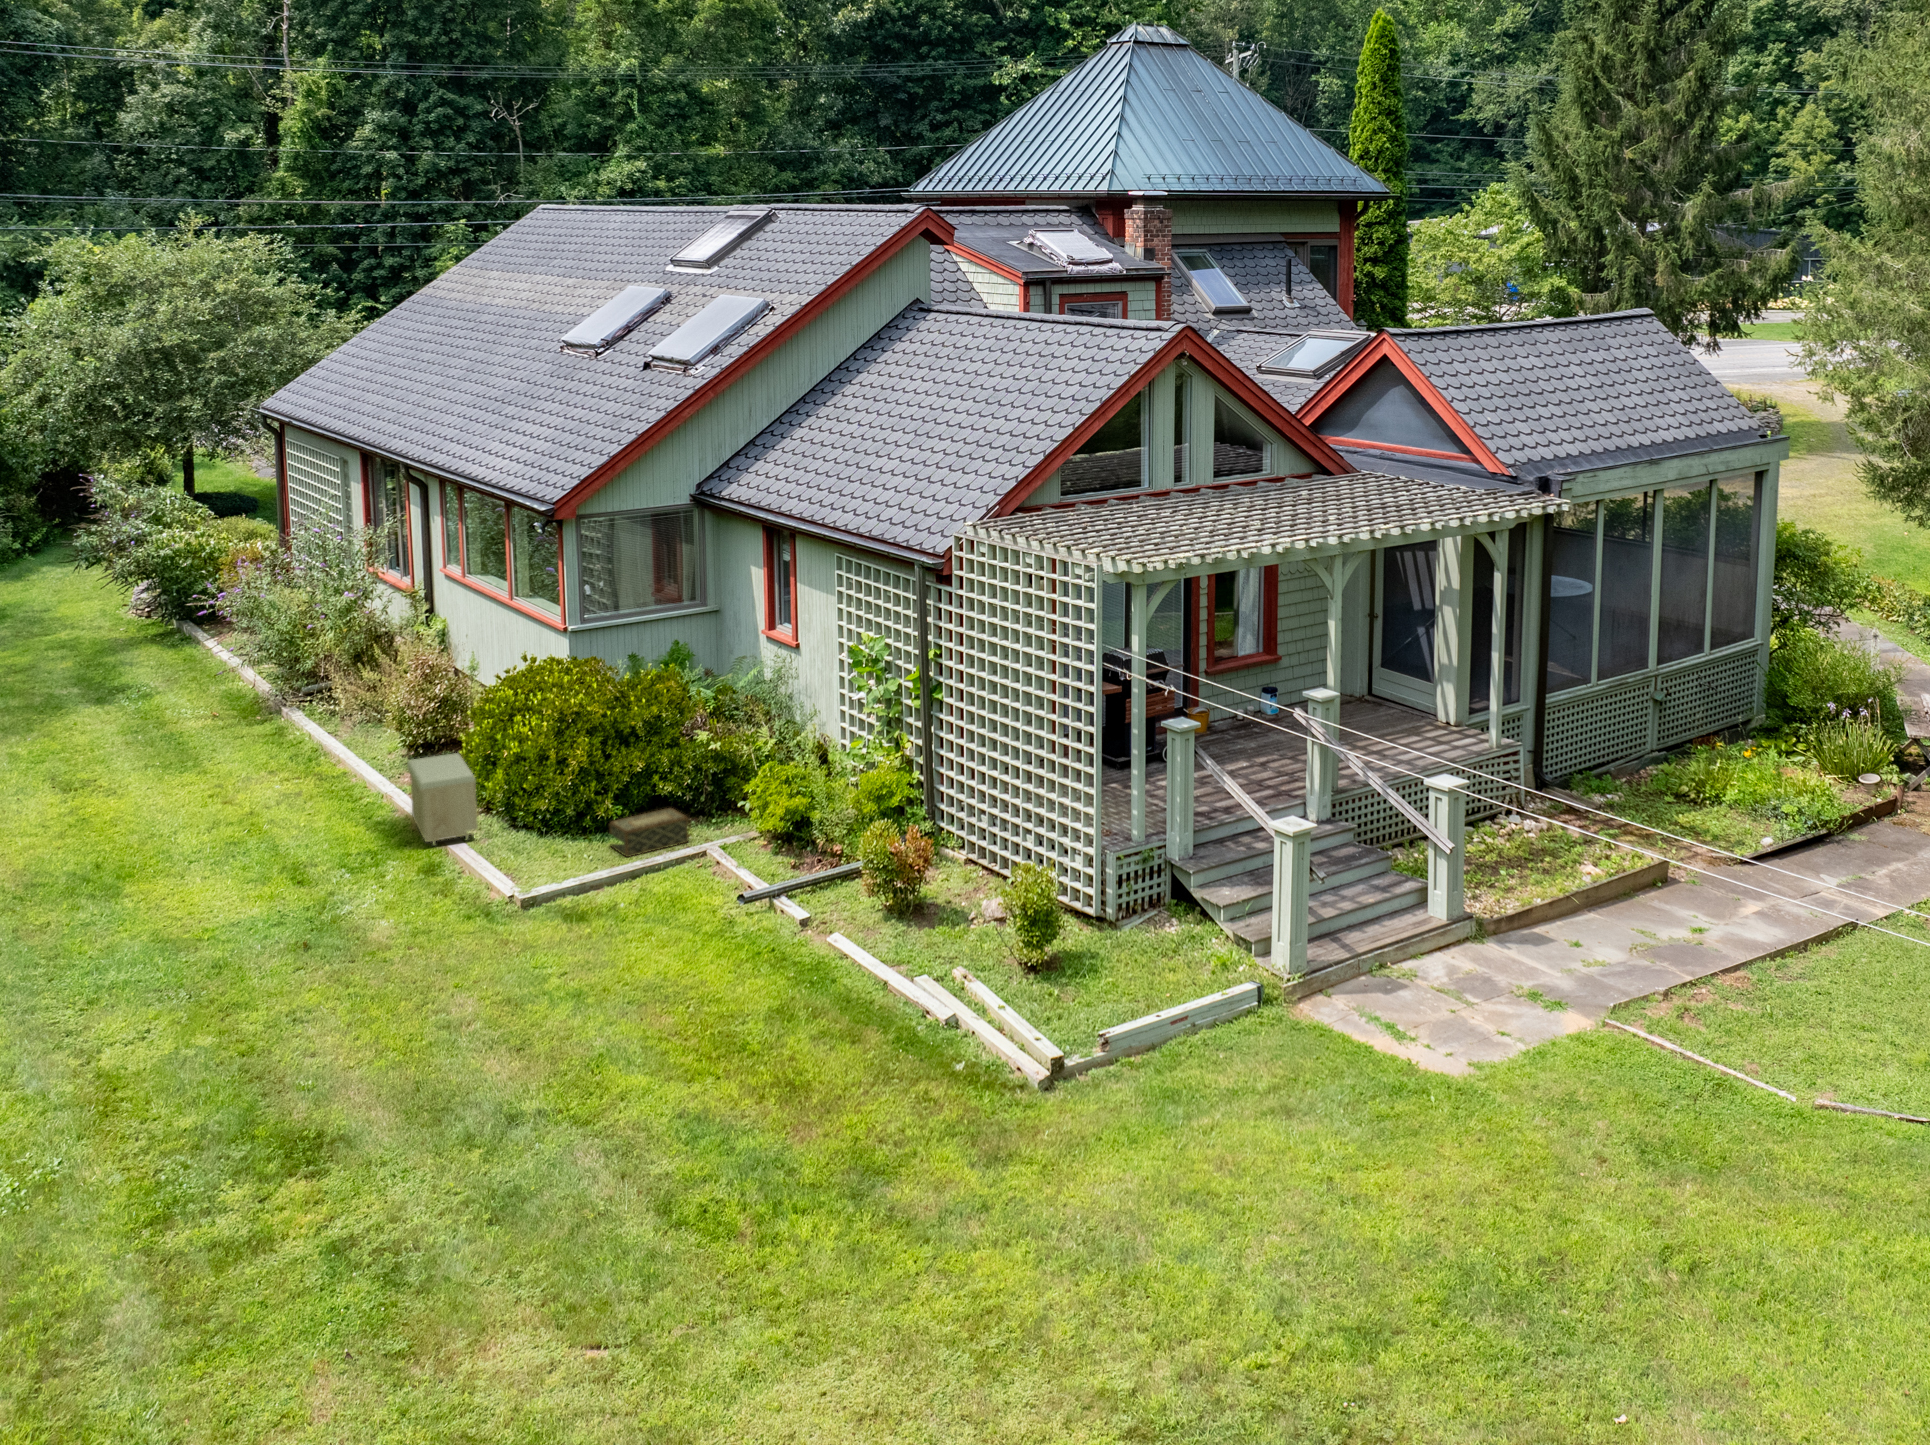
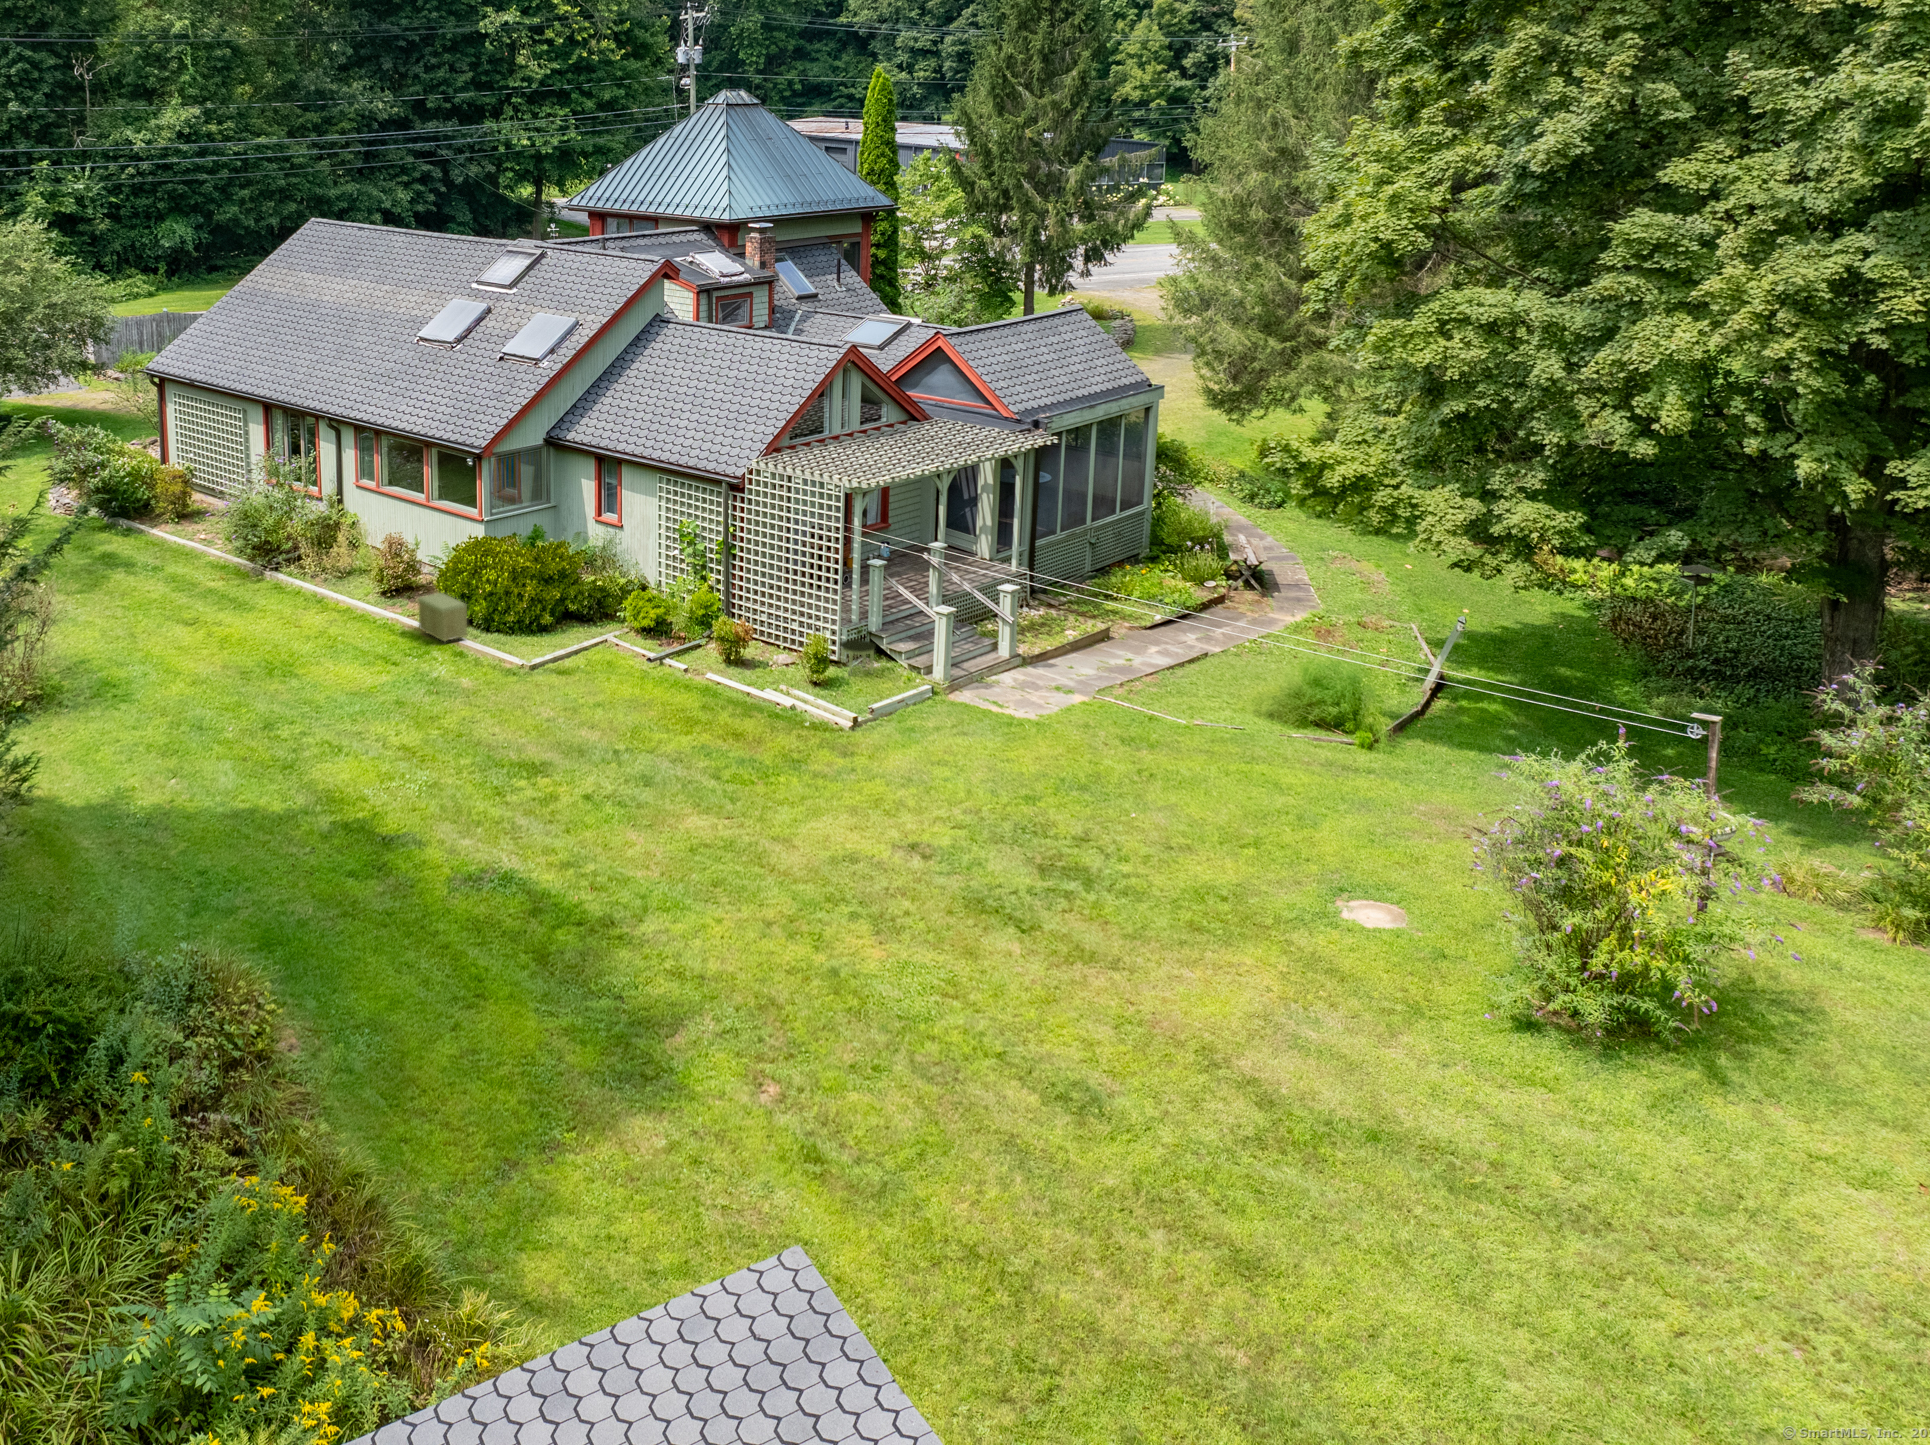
woven basket: present [610,808,689,857] -> none [545,618,586,645]
round table: none [1100,874,1170,949] -> present [840,639,876,675]

